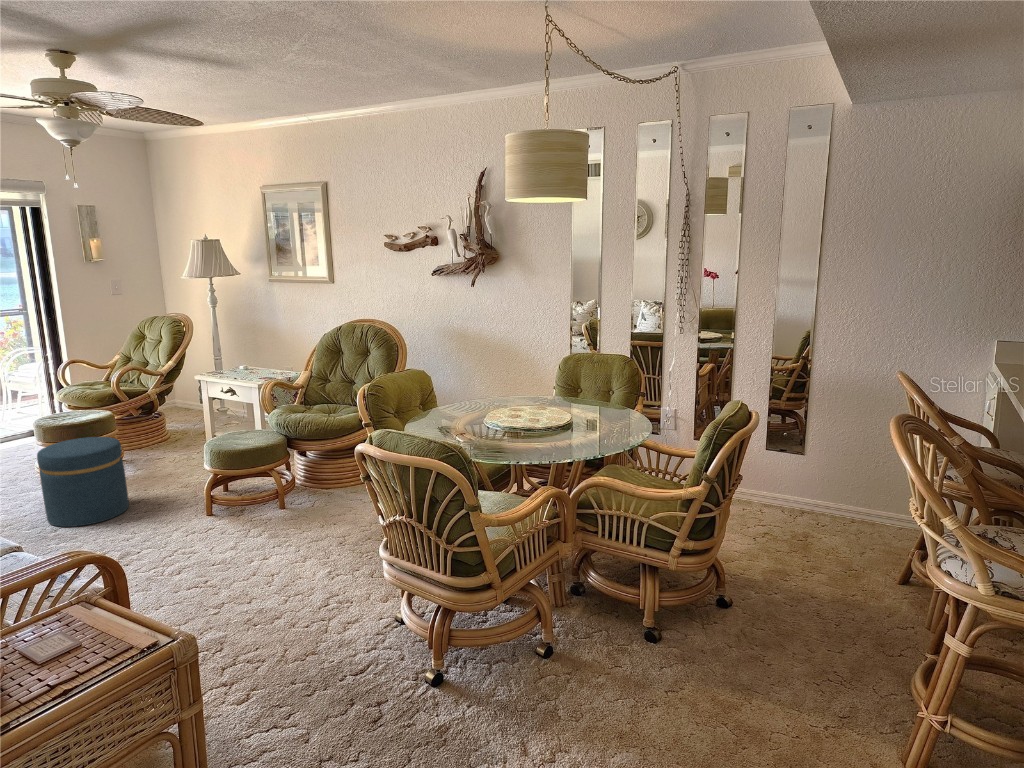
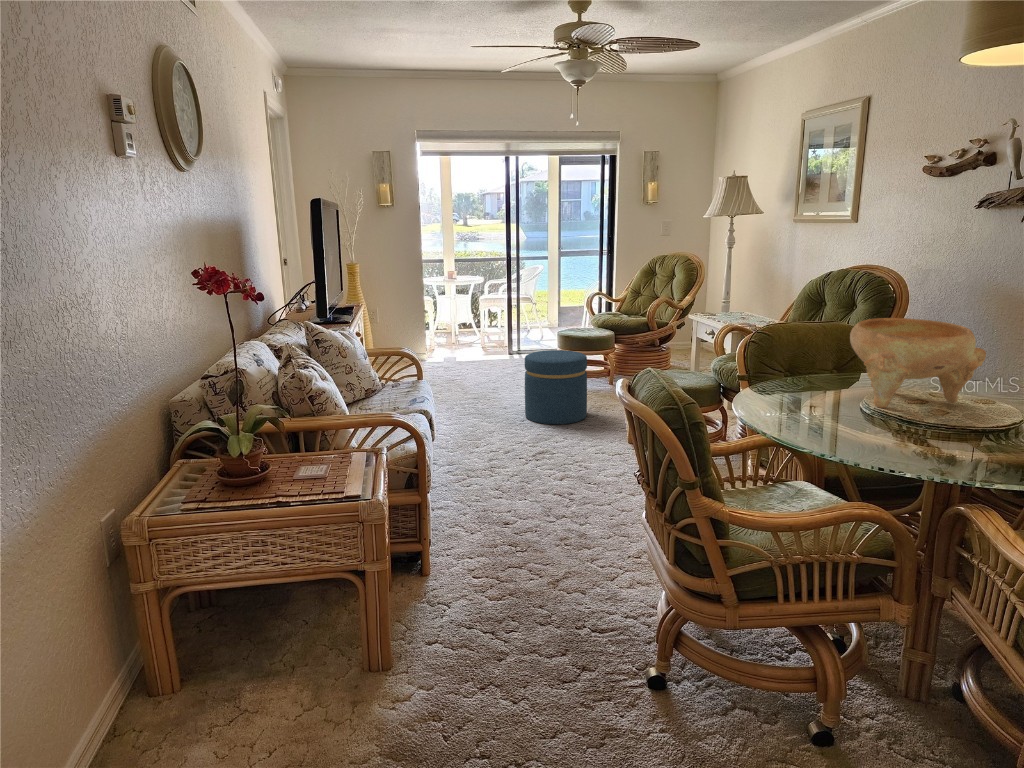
decorative bowl: none [459,365,534,430] -> present [850,318,986,408]

